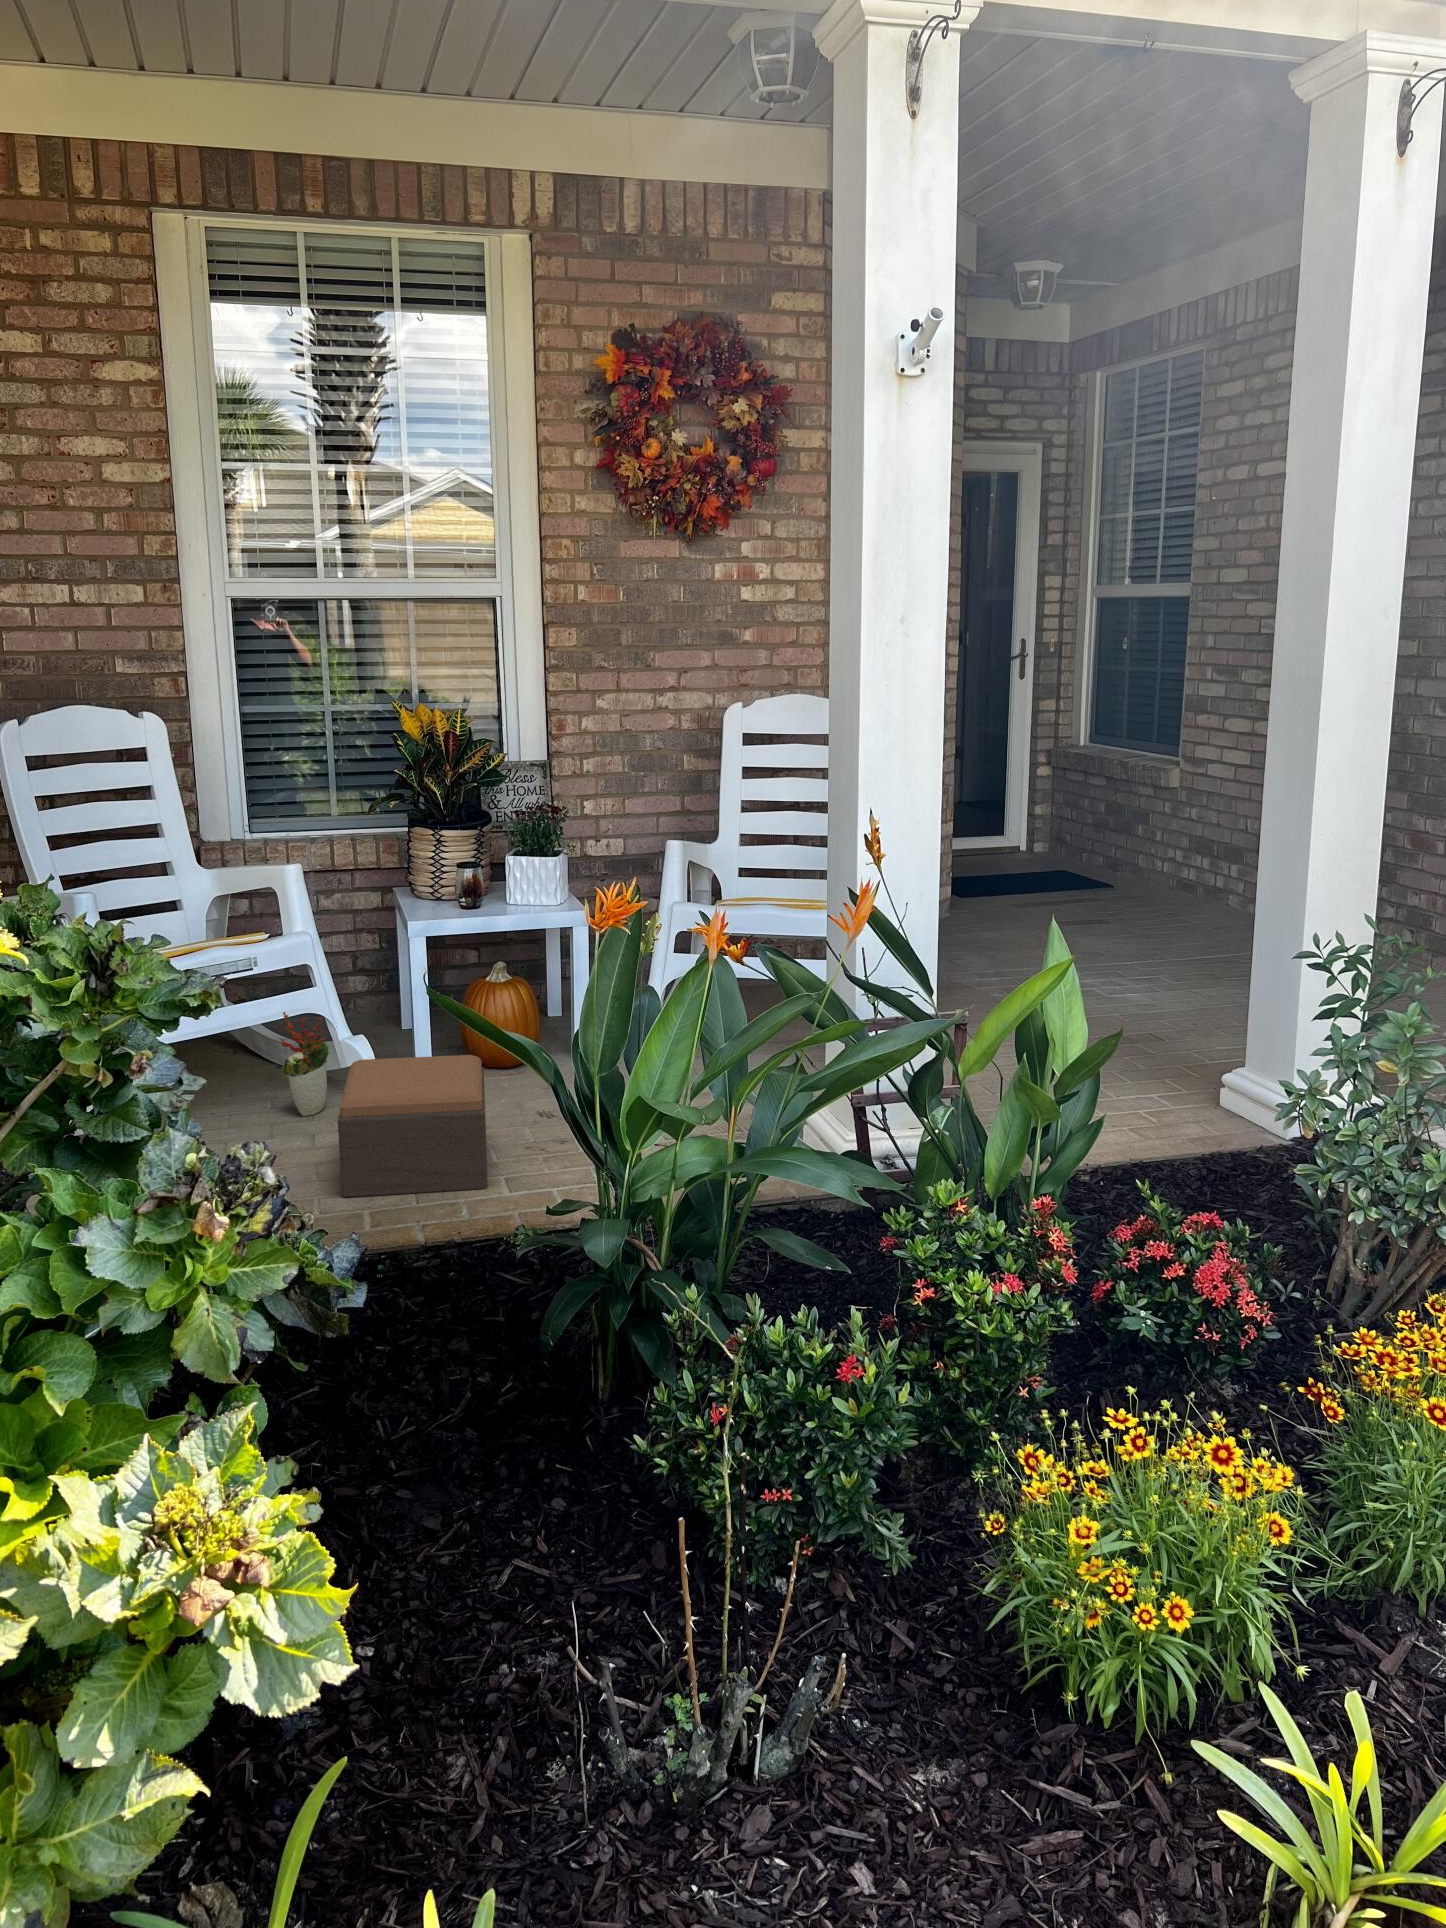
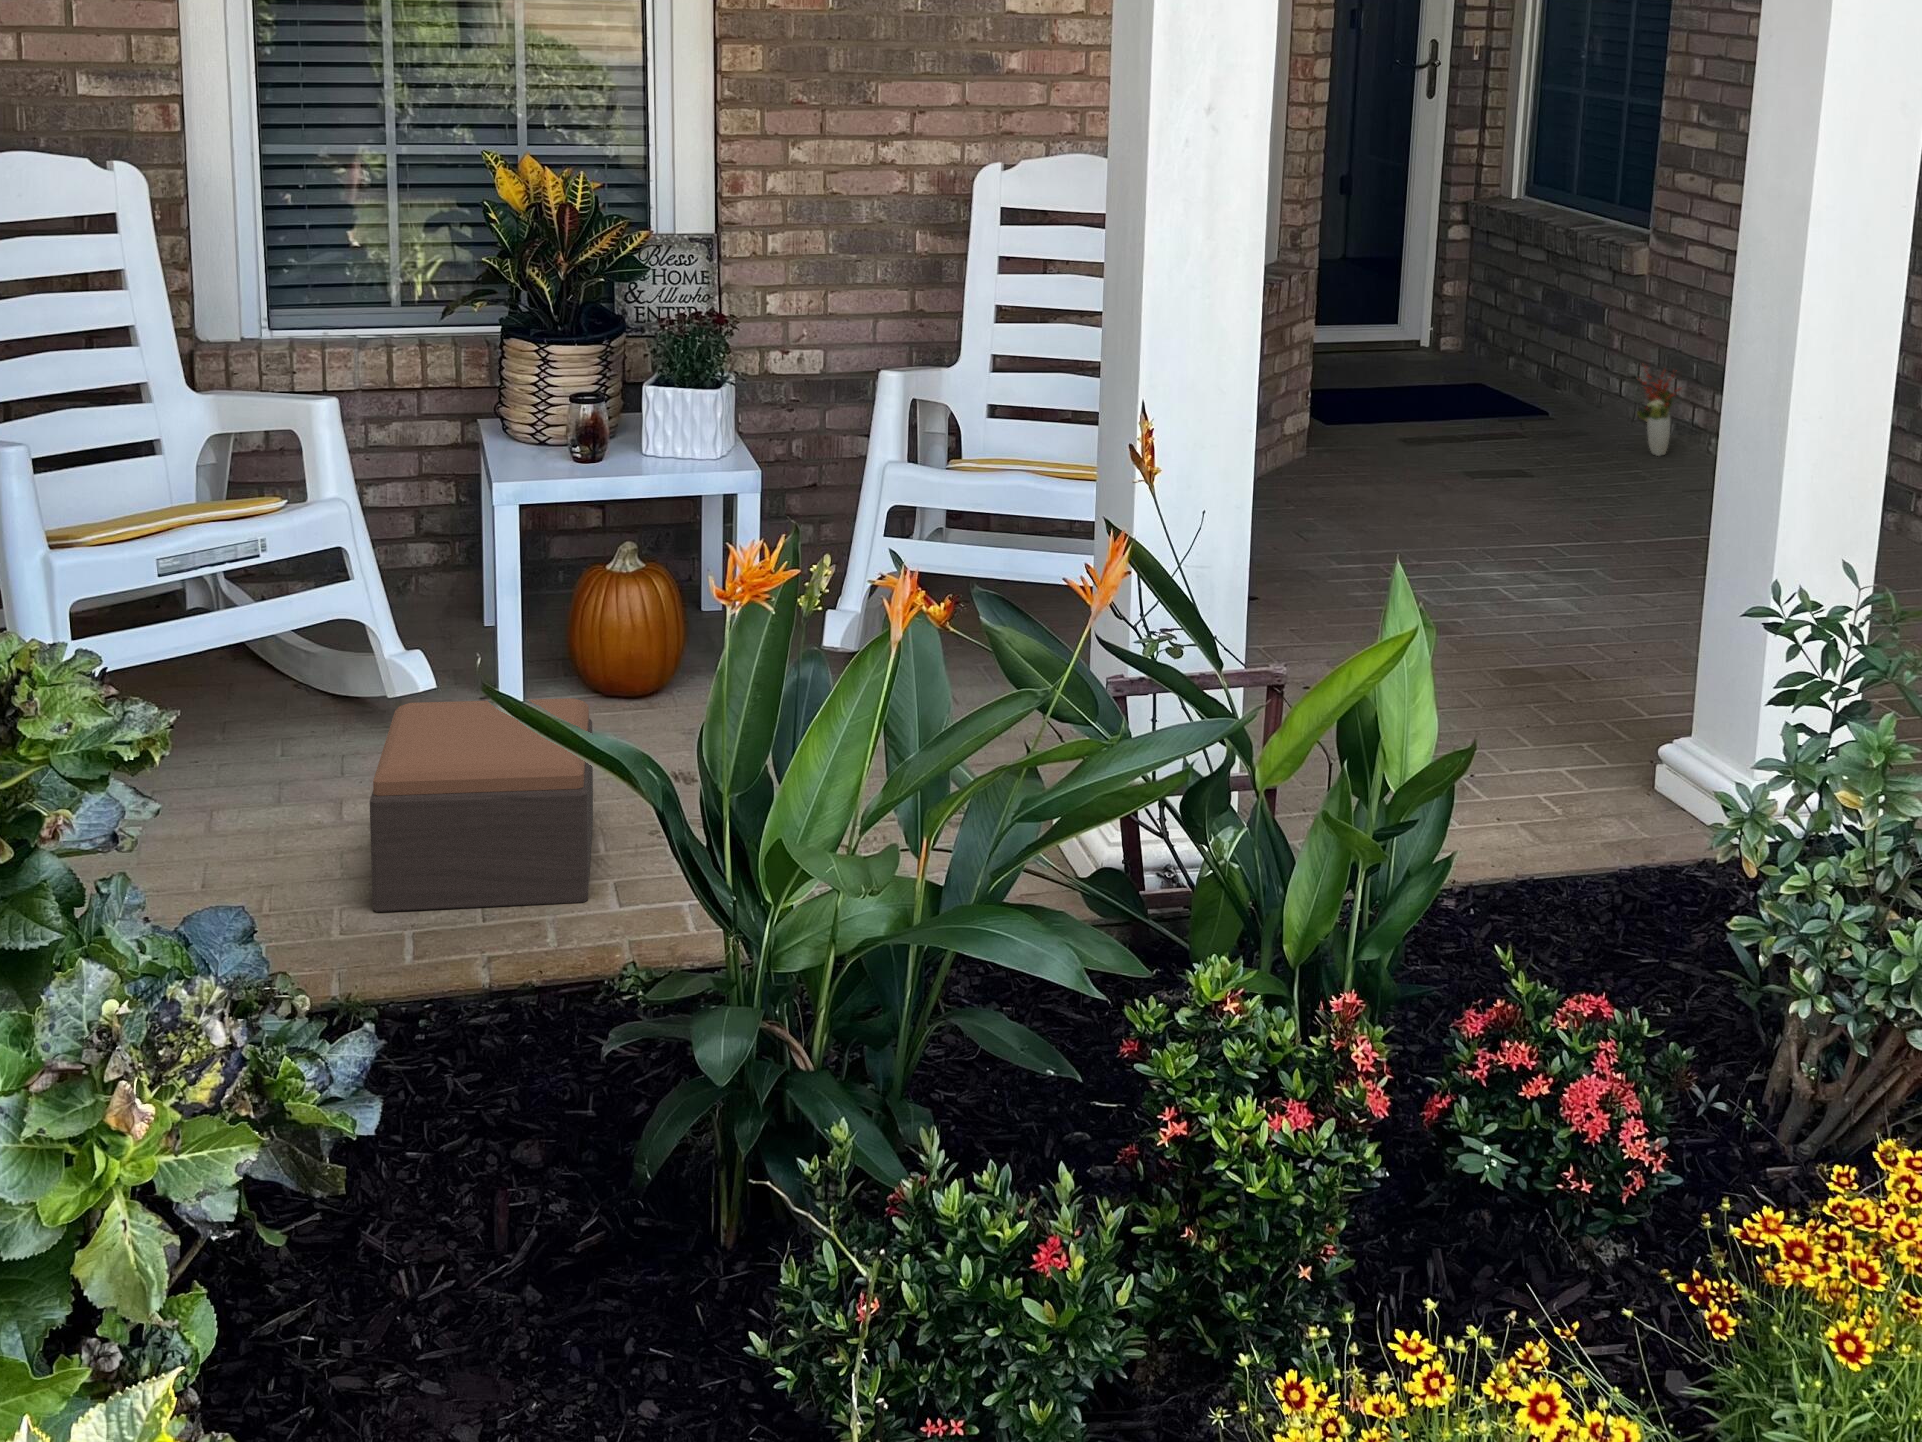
decorative plant: present [281,1012,329,1116] -> present [1637,364,1681,456]

